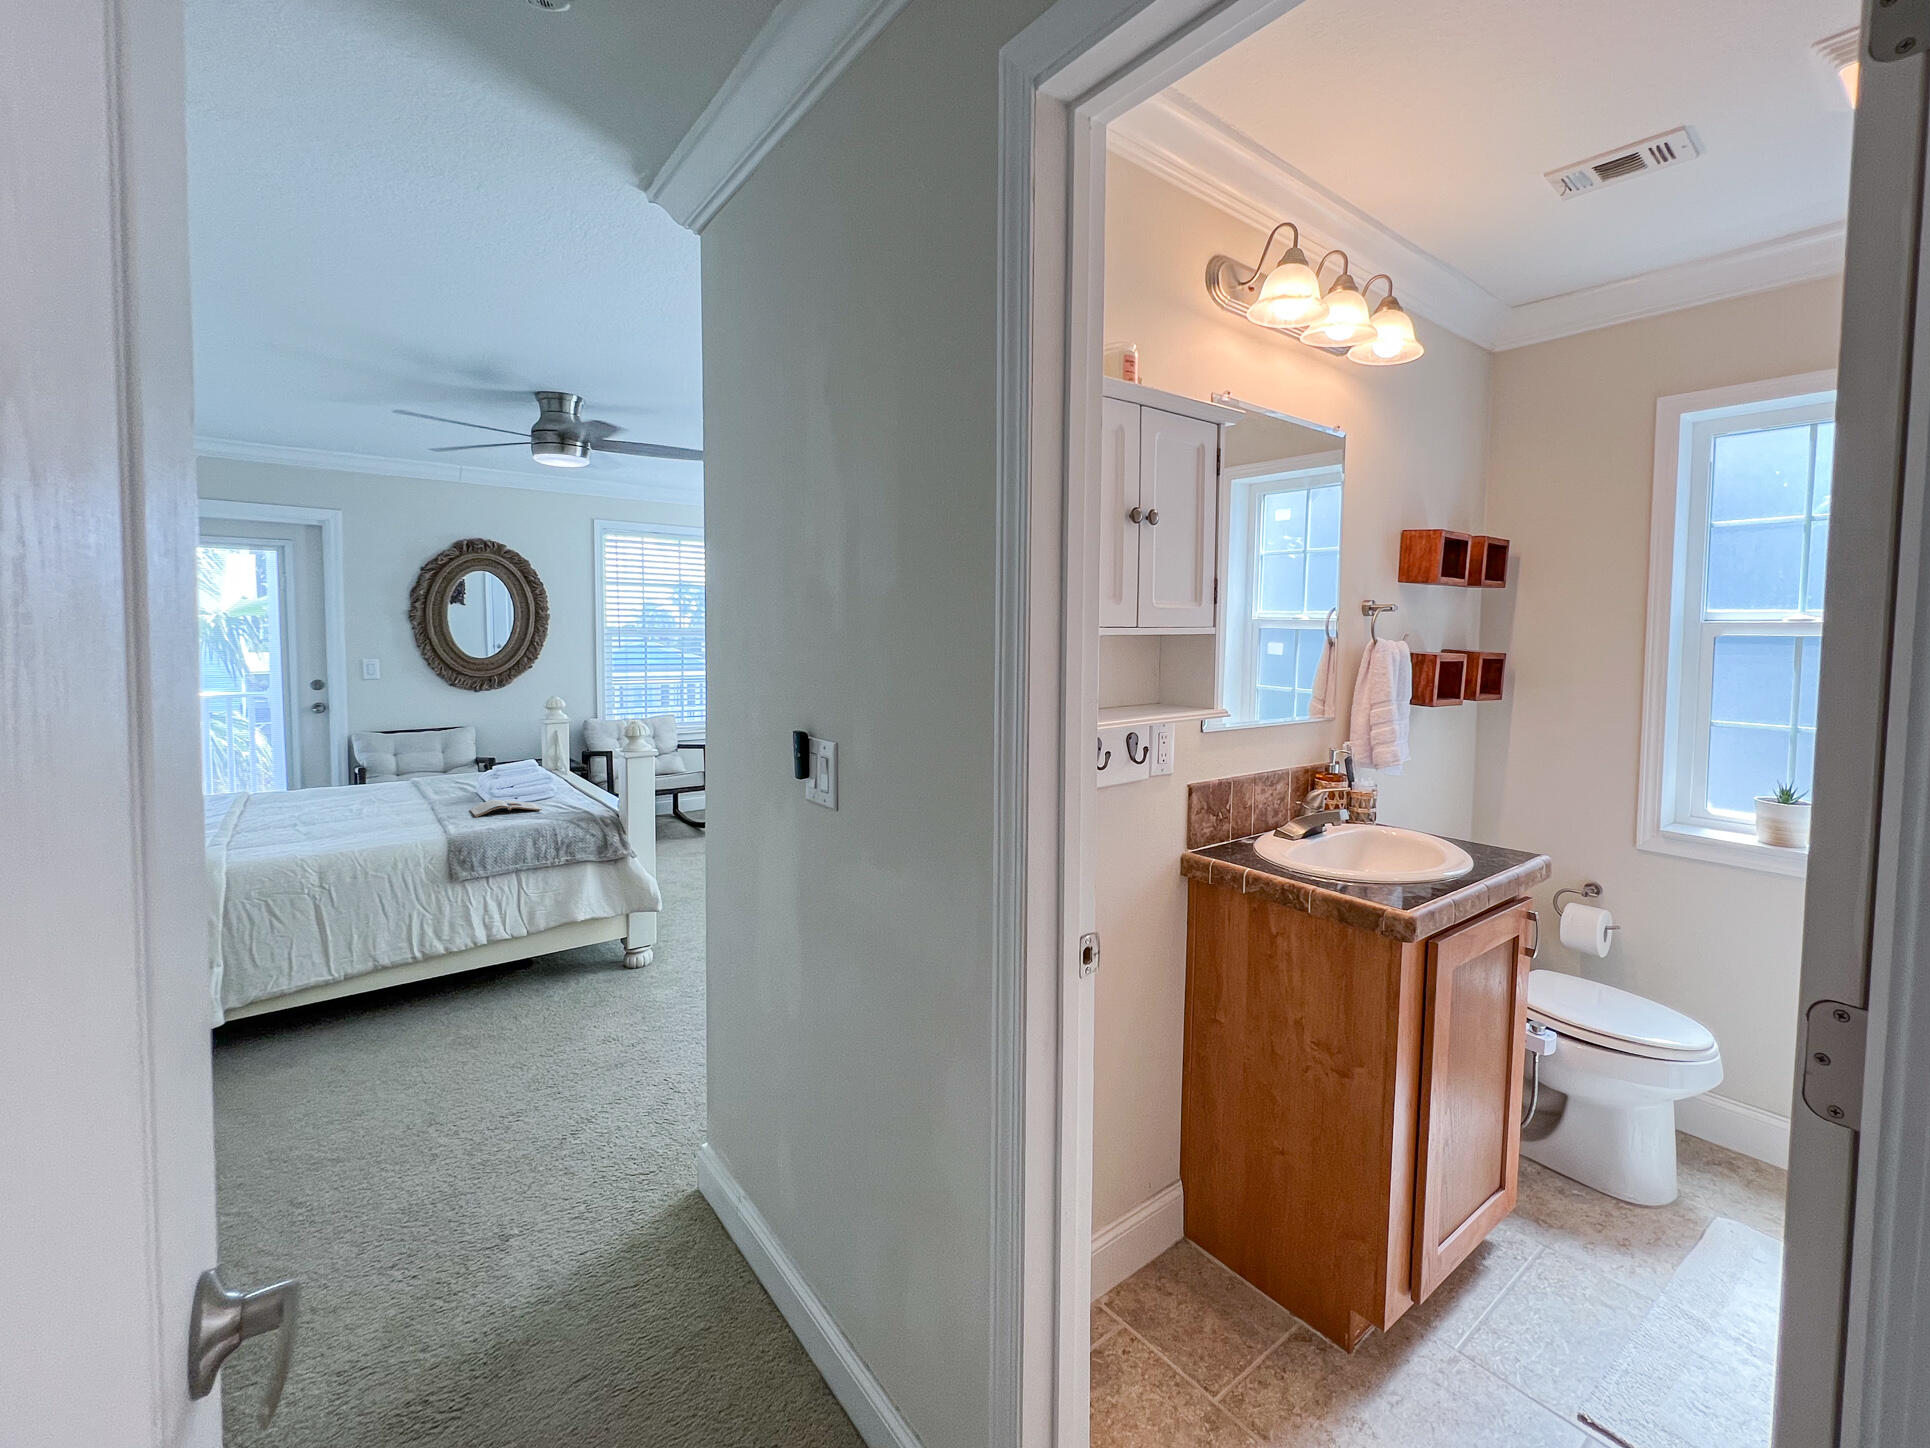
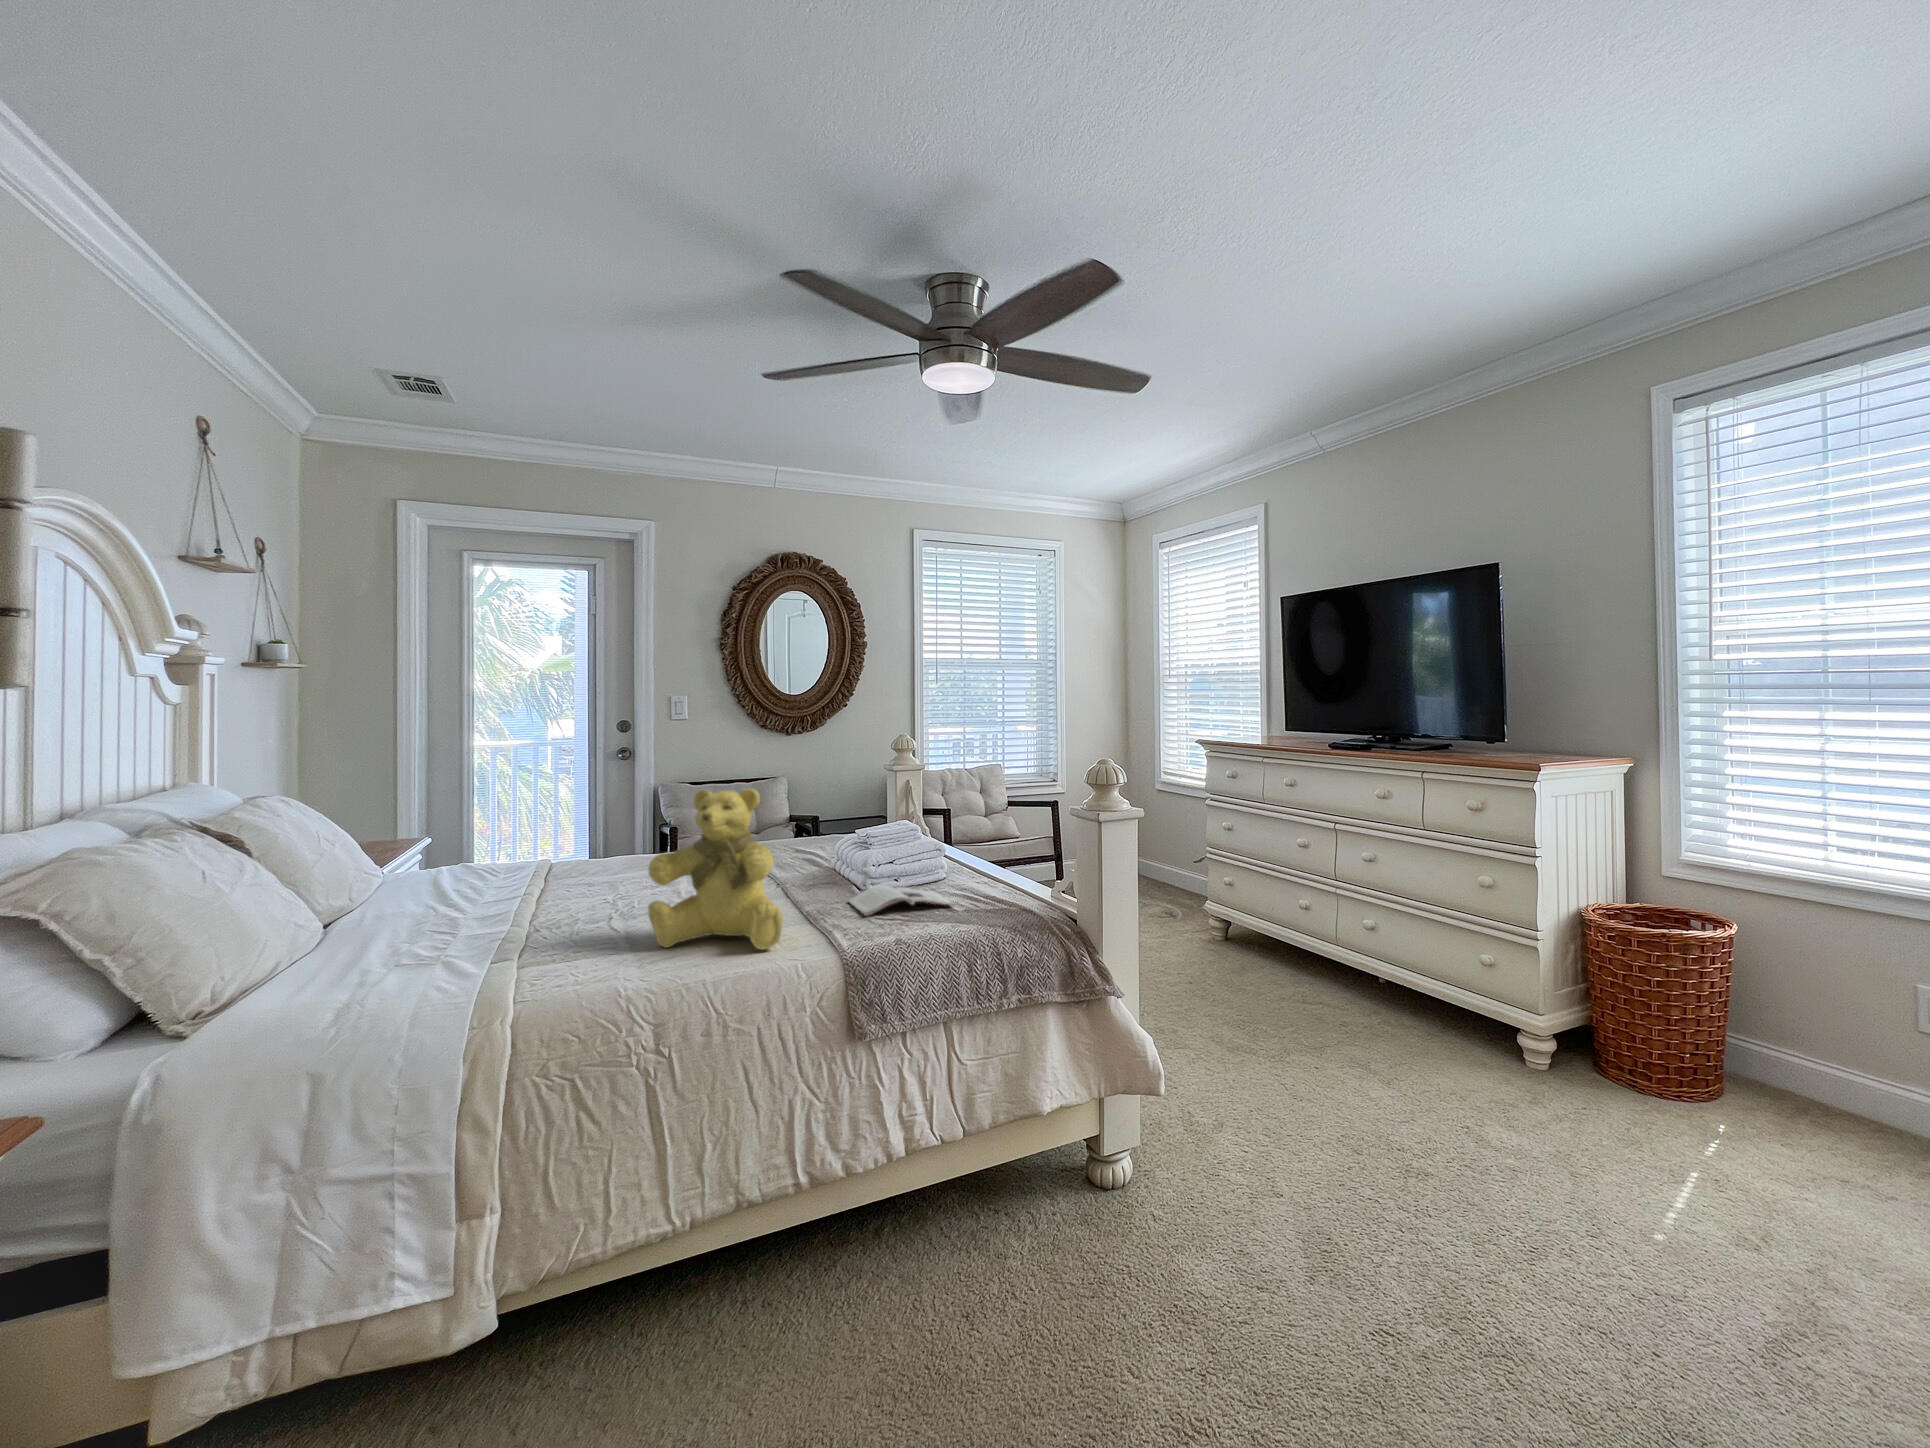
teddy bear: none [316,741,407,835] -> present [648,789,783,950]

